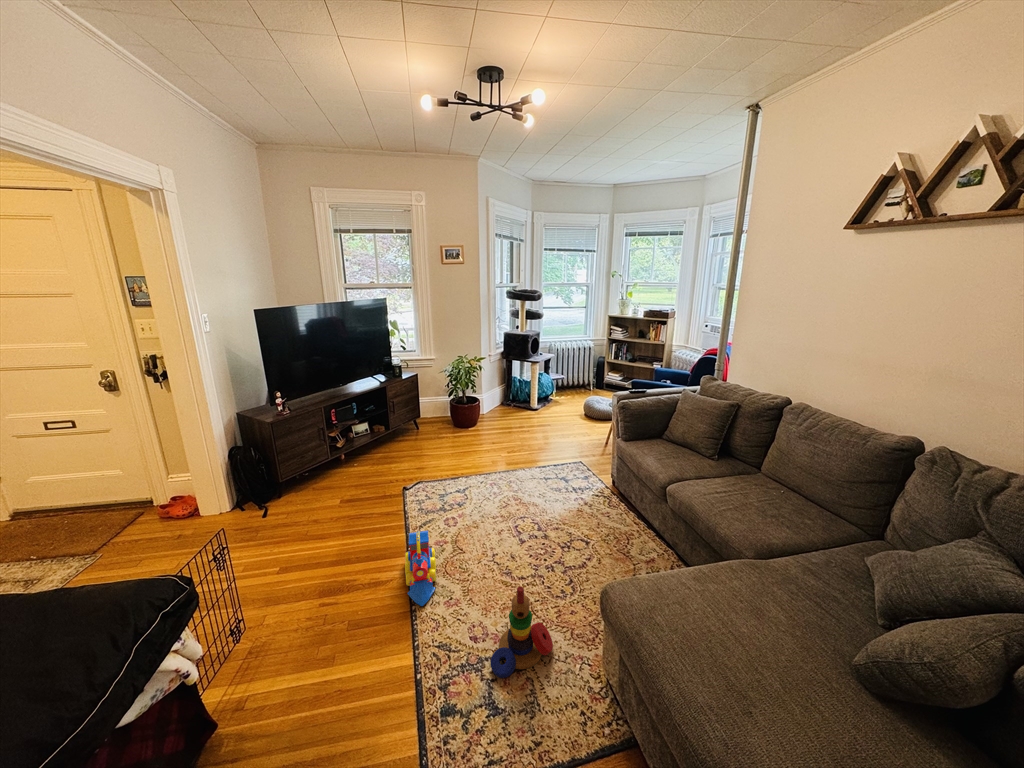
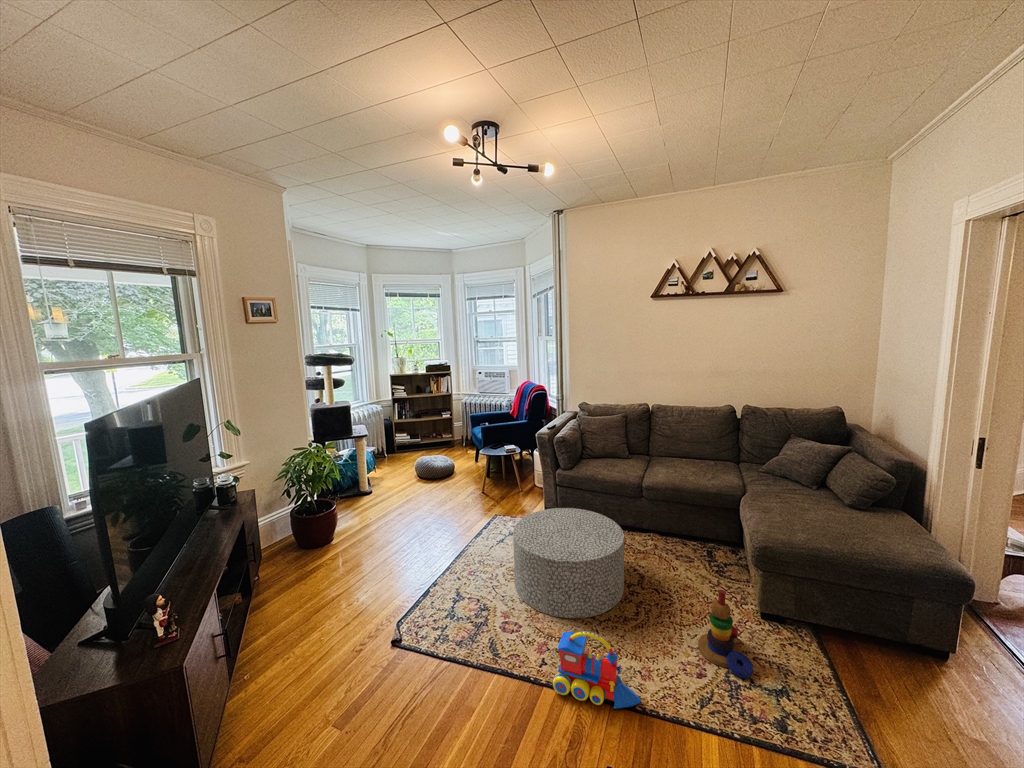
ottoman: none [480,458,588,563] -> present [513,508,624,618]

